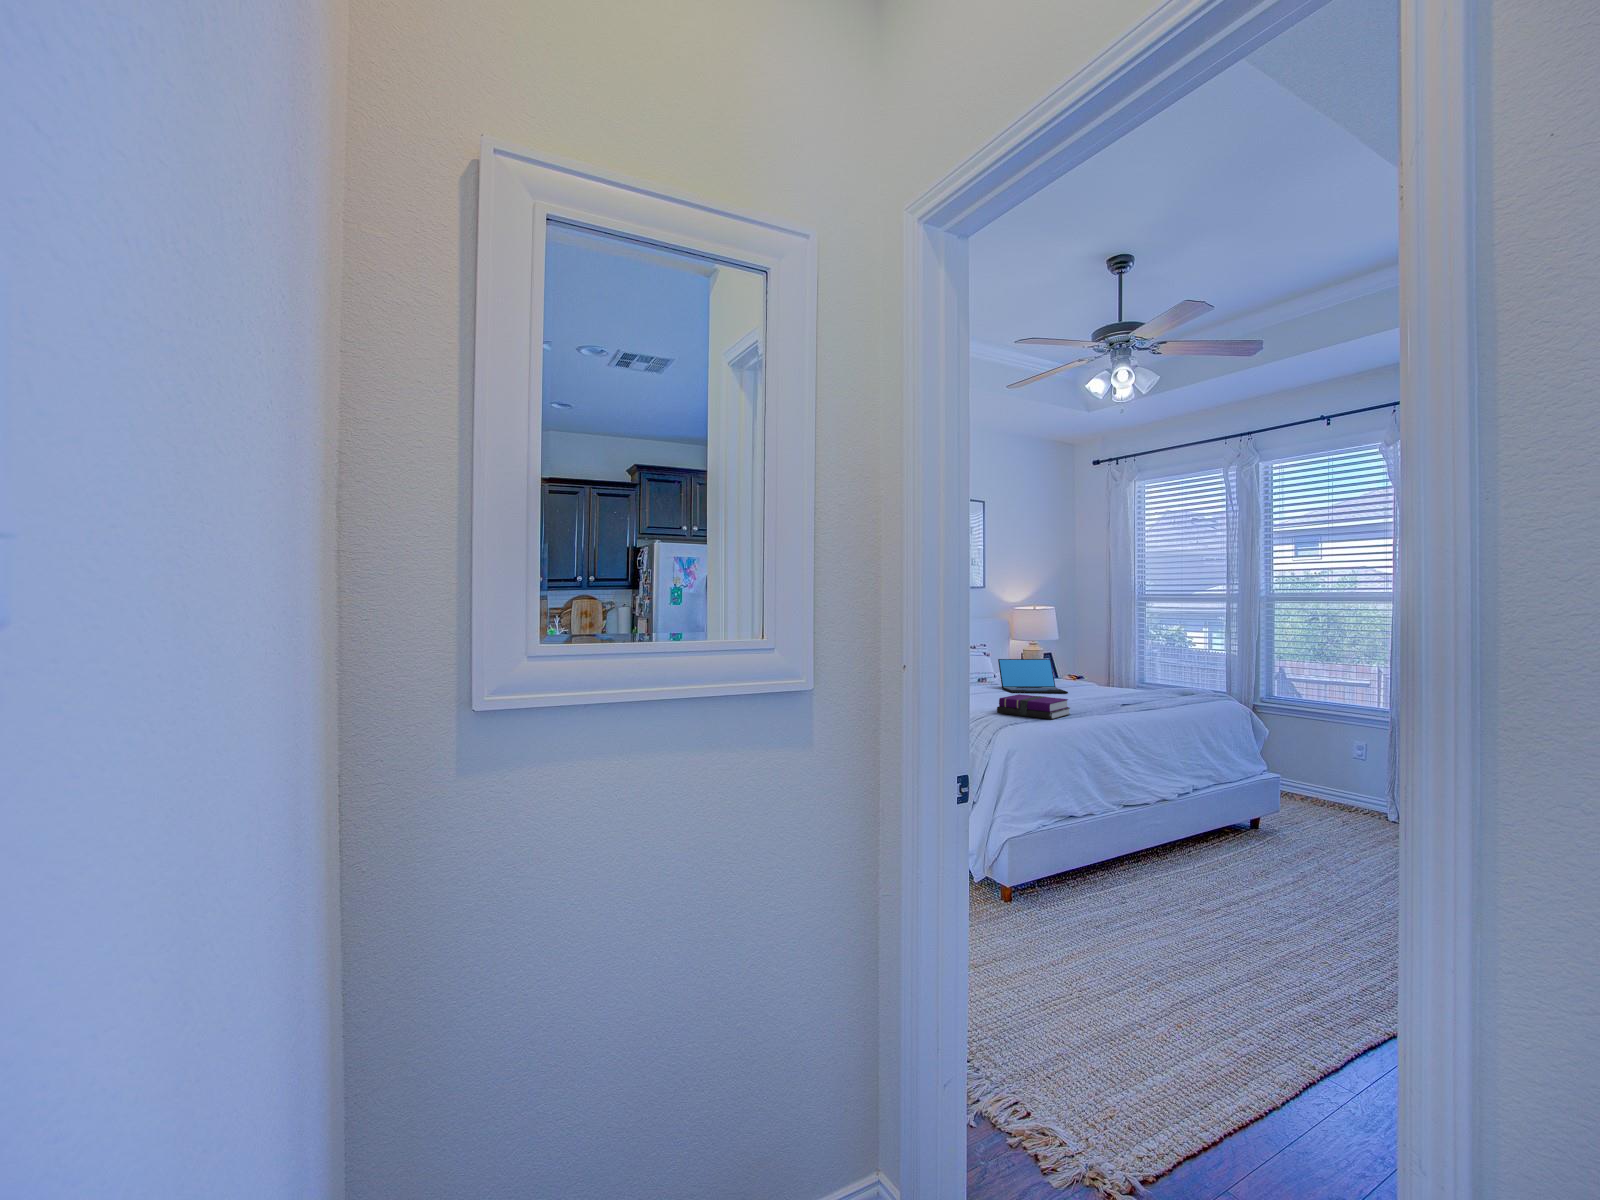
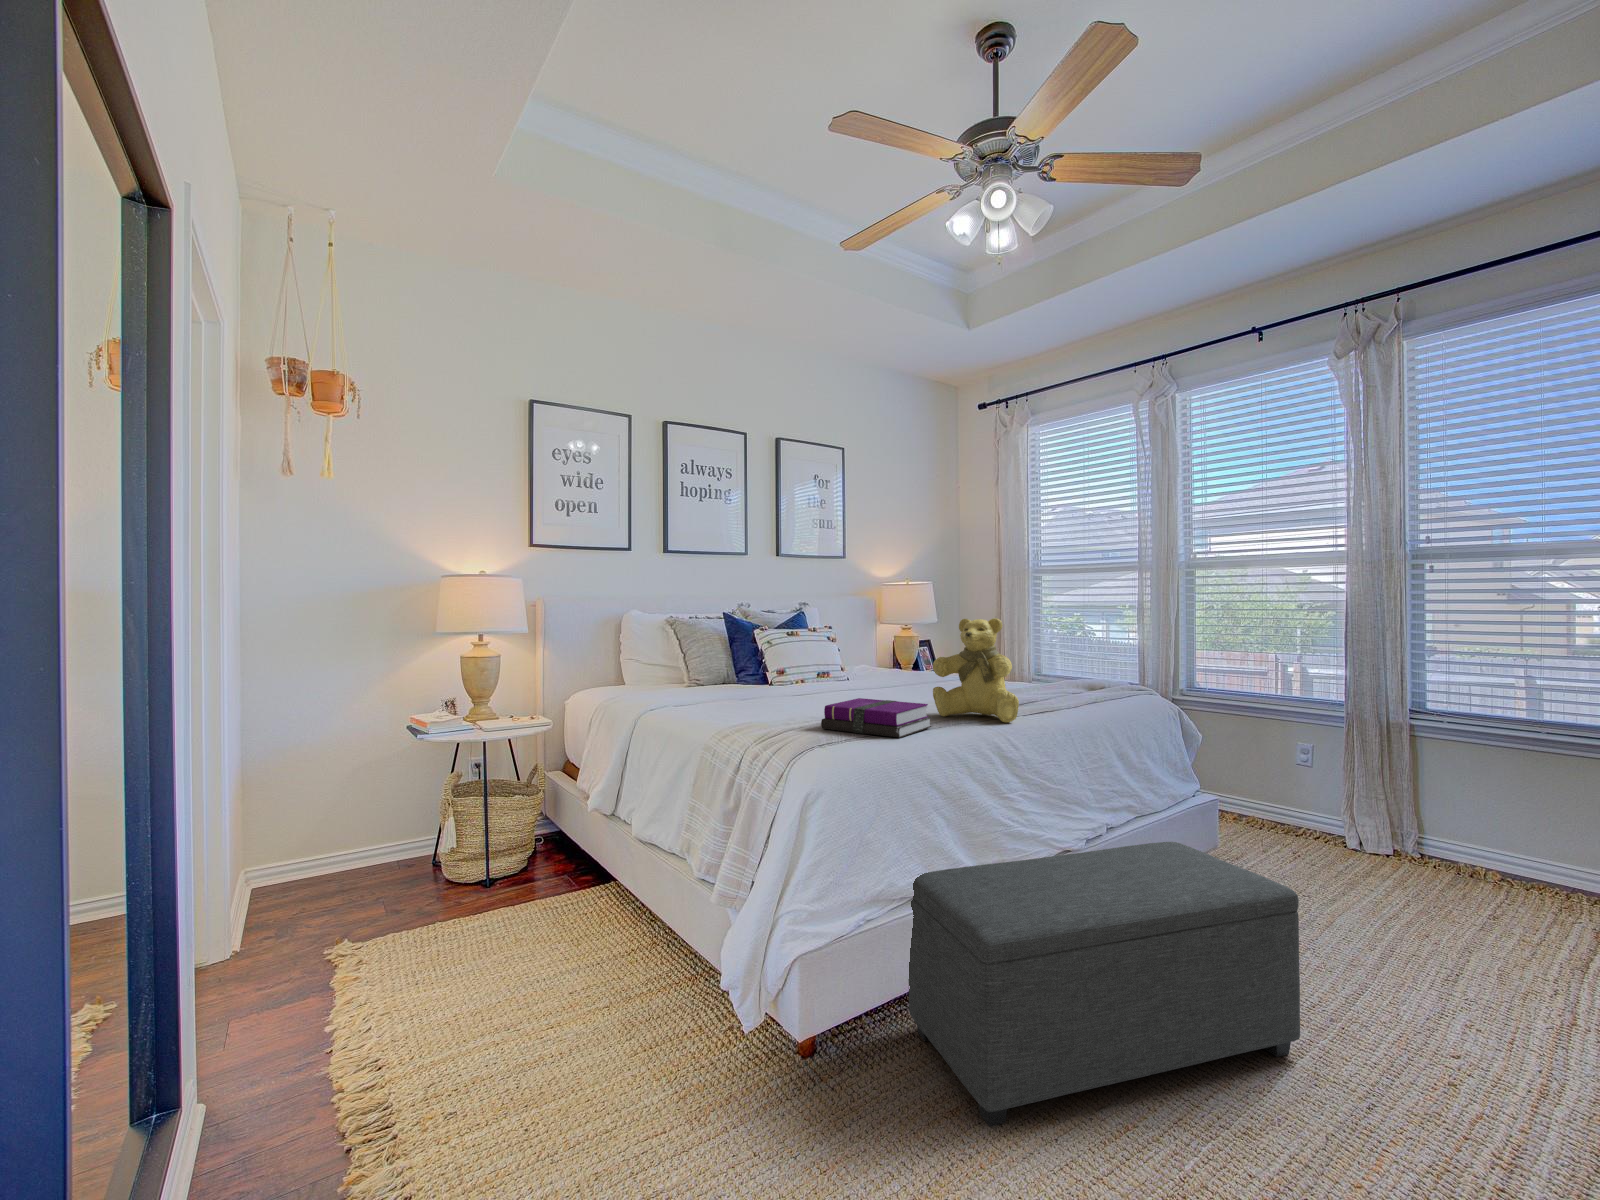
teddy bear: none [1068,642,1130,714] -> present [933,618,1019,723]
laptop: present [998,659,1068,693] -> none [852,646,941,694]
ottoman: none [1060,793,1310,933] -> present [908,842,1300,1126]

